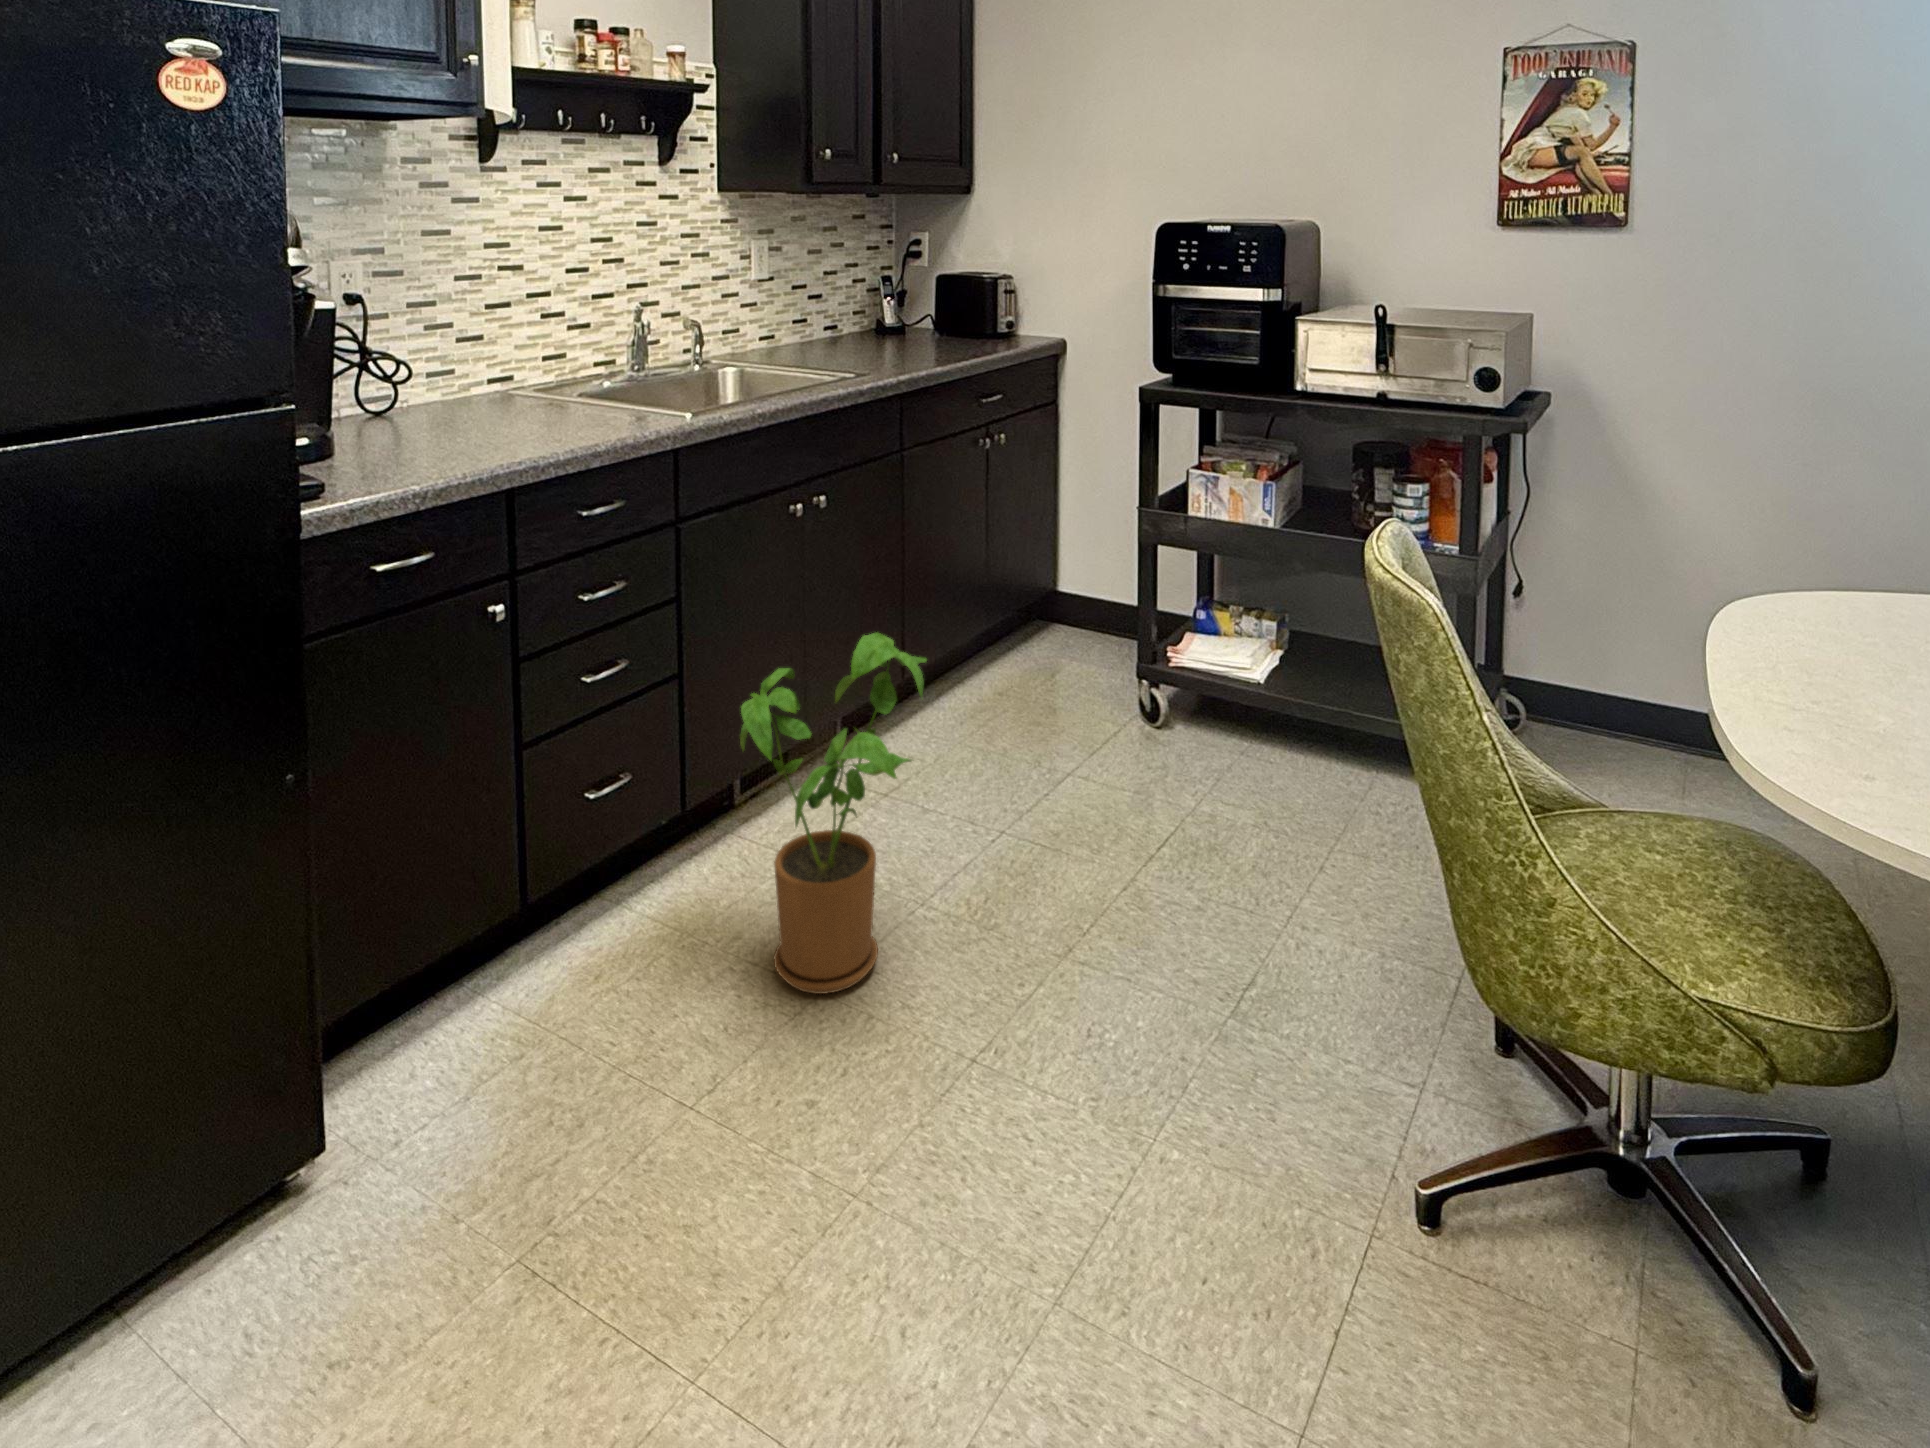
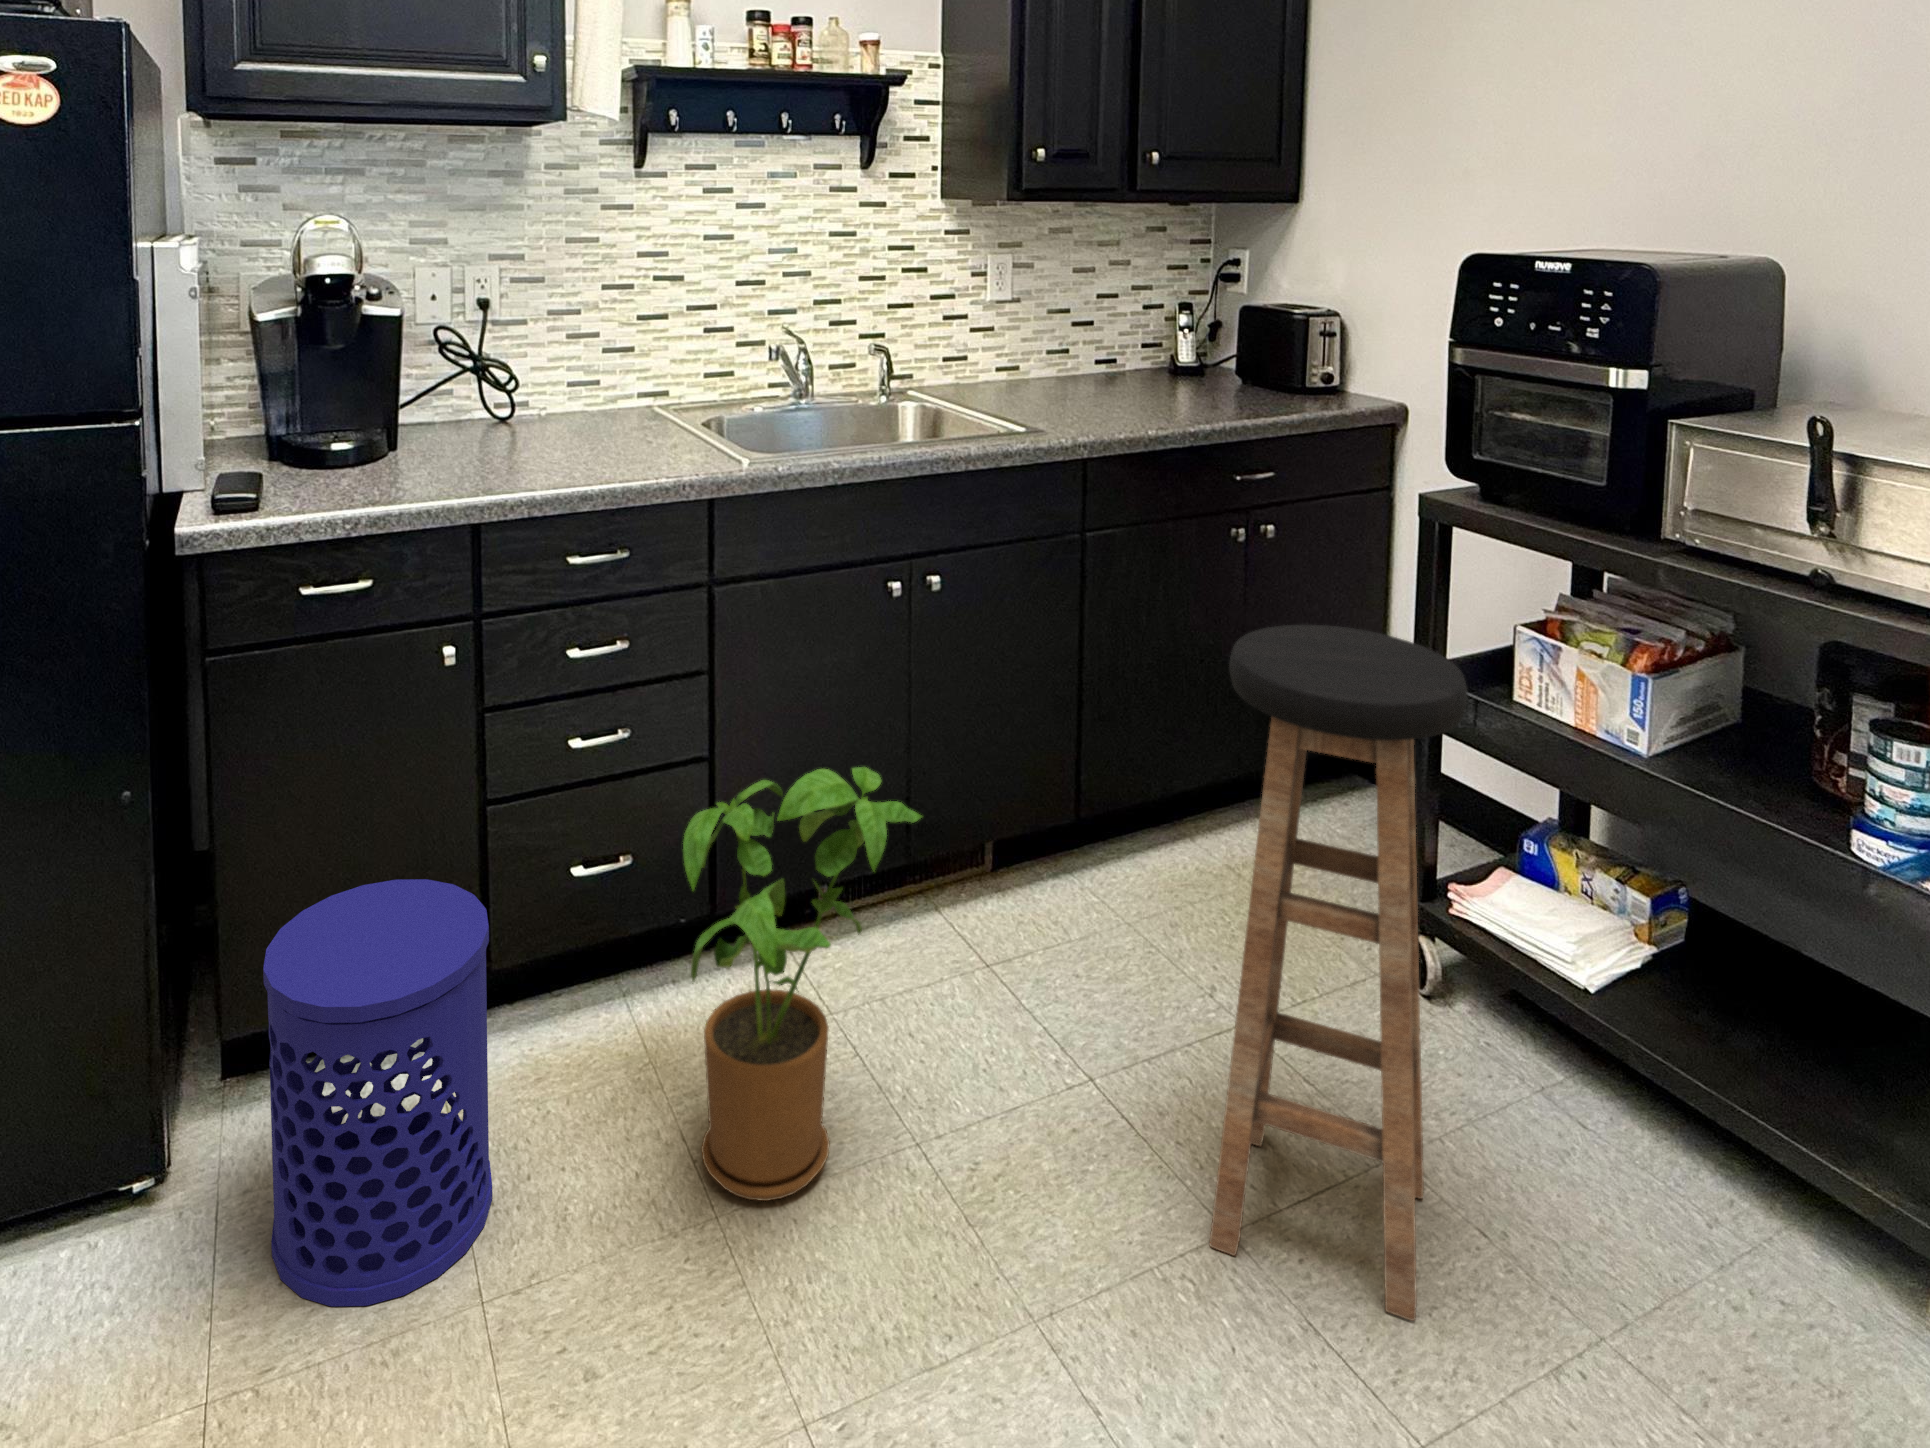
bar stool: none [1106,469,1260,896] -> present [1210,625,1467,1321]
waste bin: none [427,819,644,1214] -> present [263,879,493,1306]

